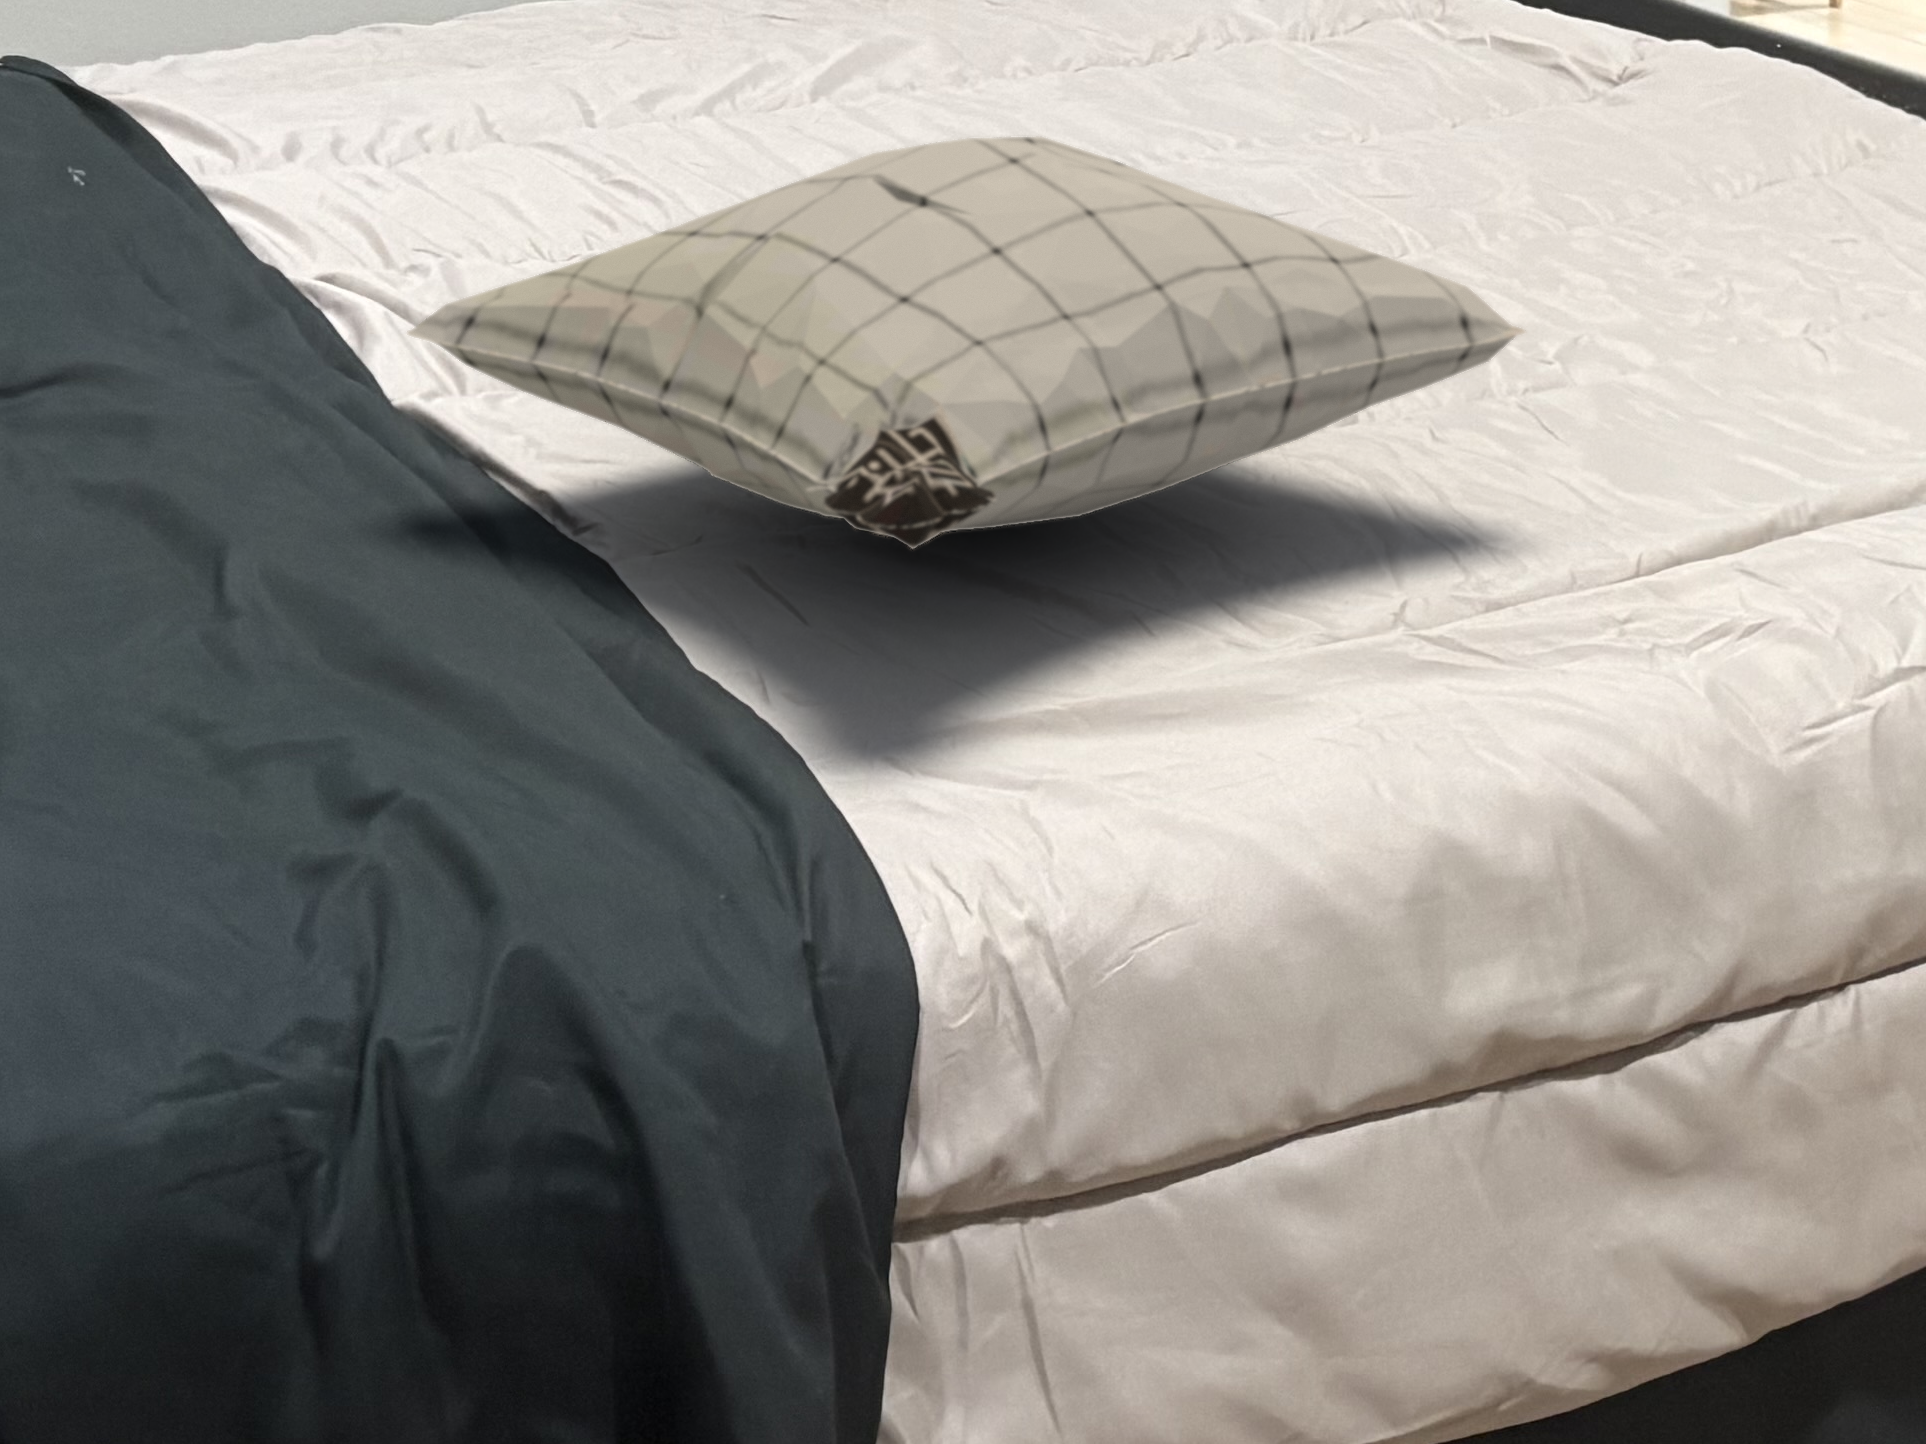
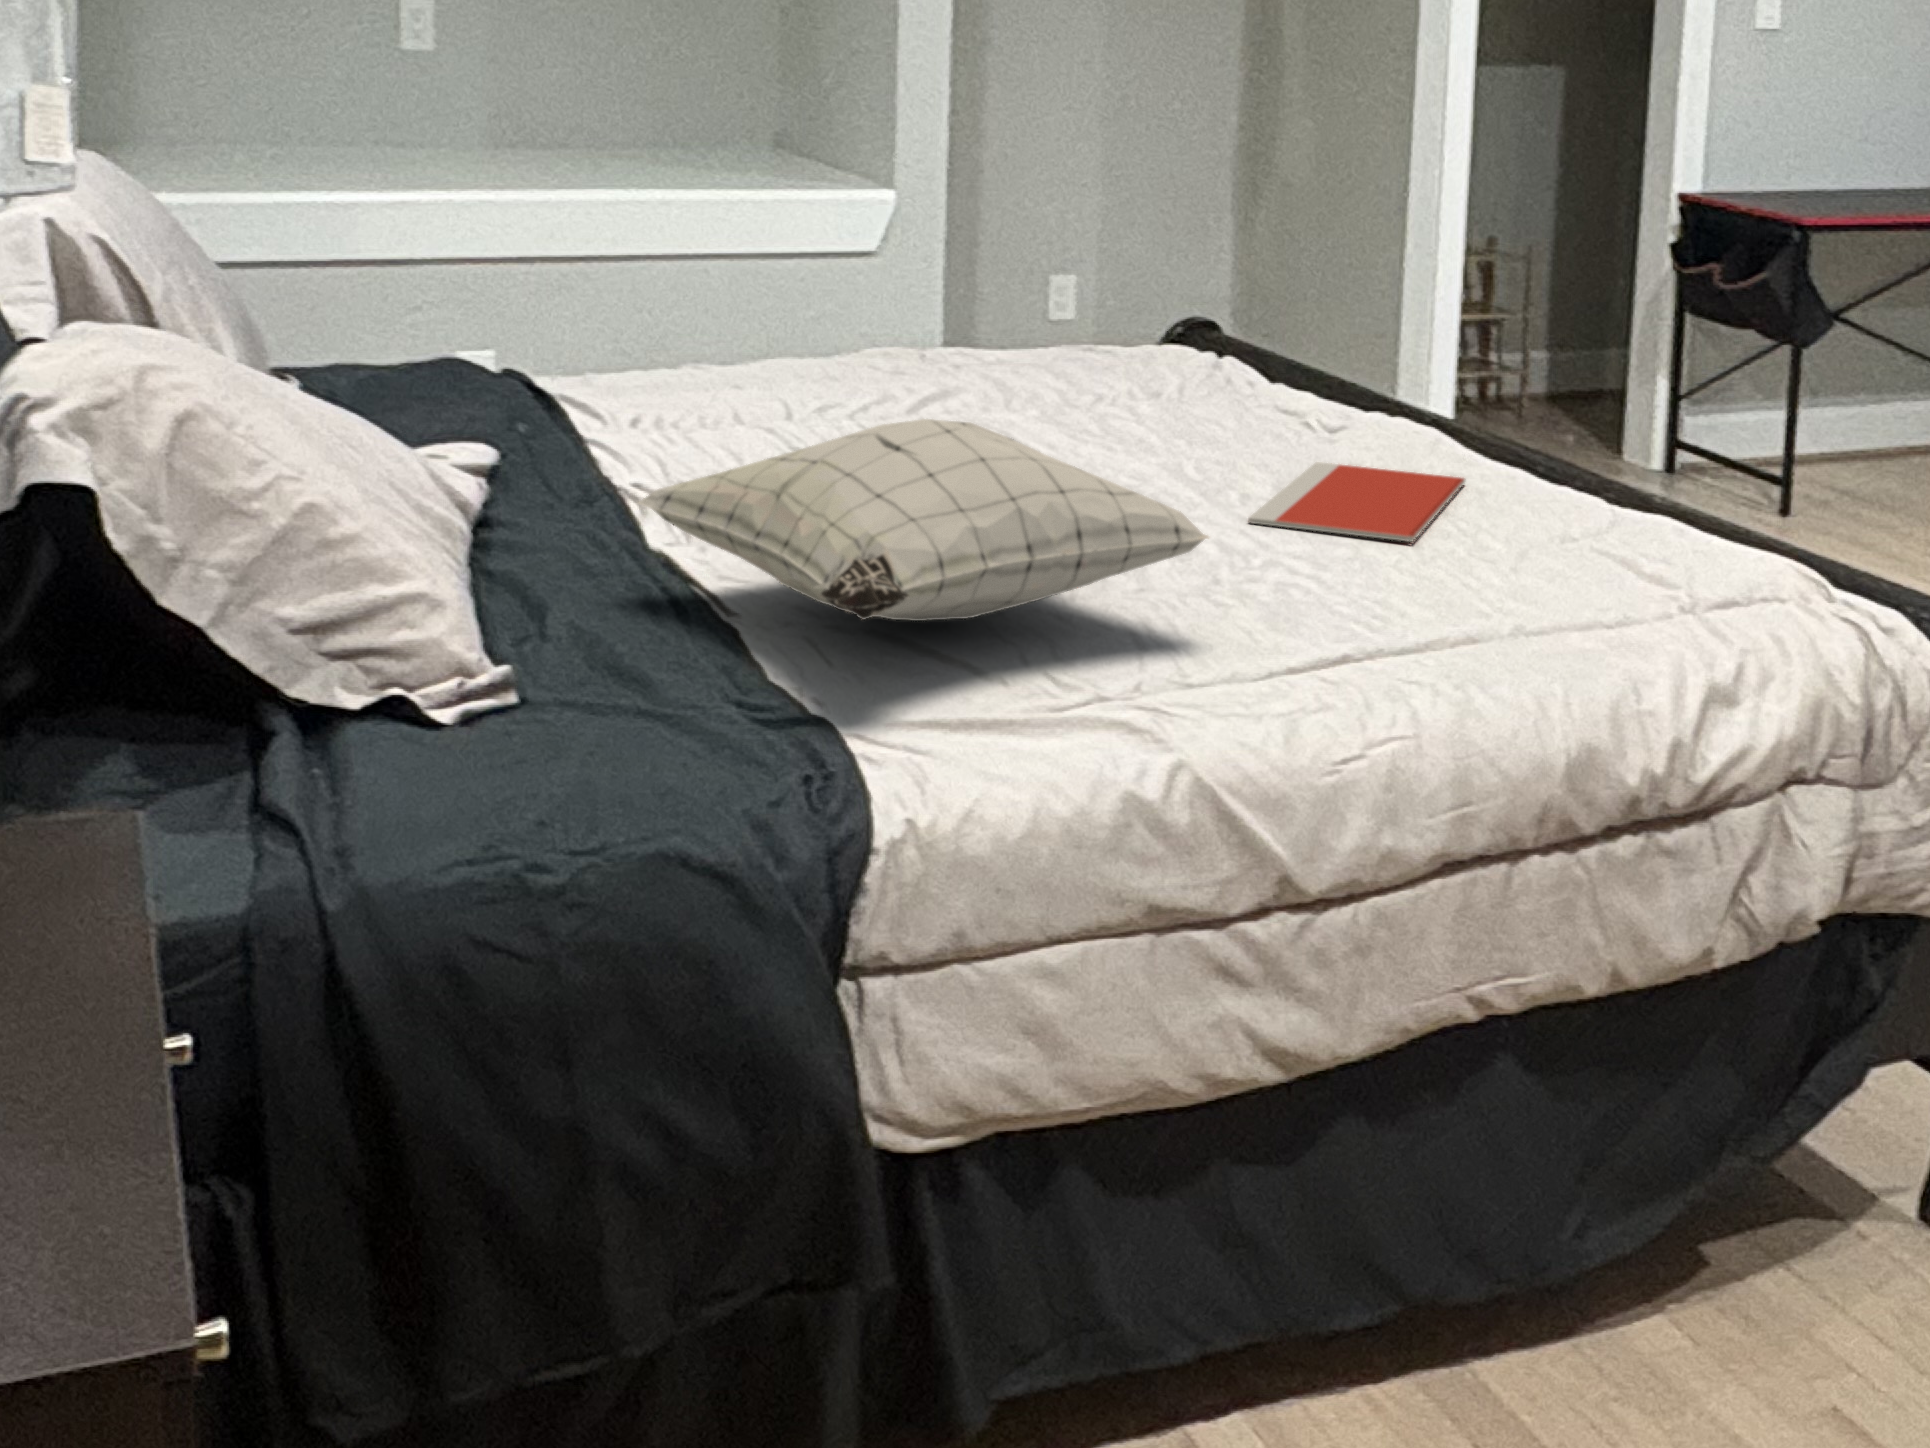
notebook: none [1532,148,1908,298] -> present [1248,462,1466,542]

